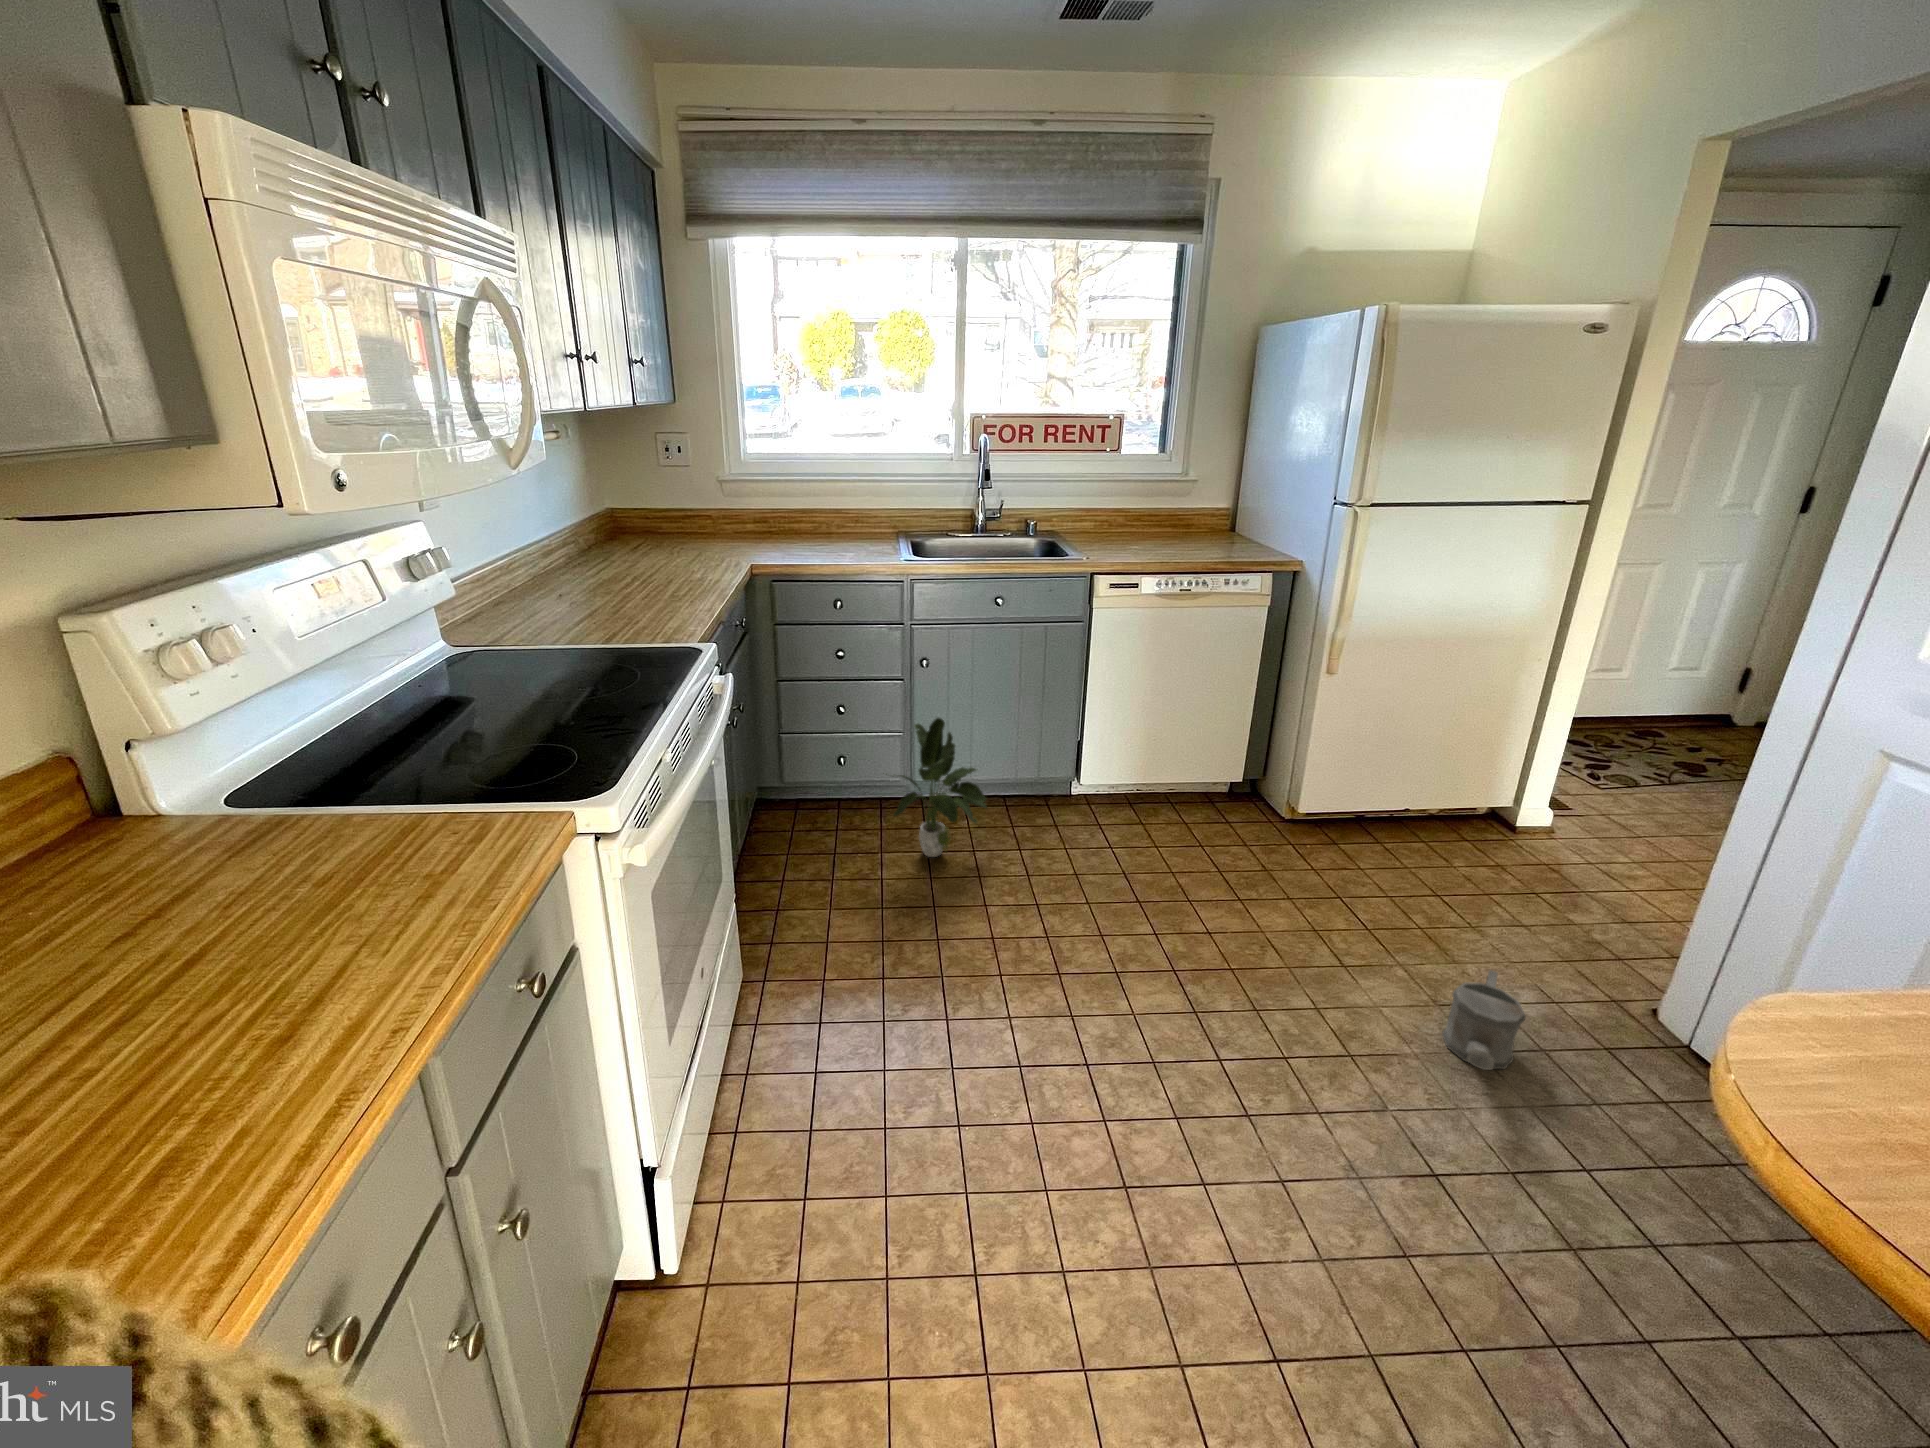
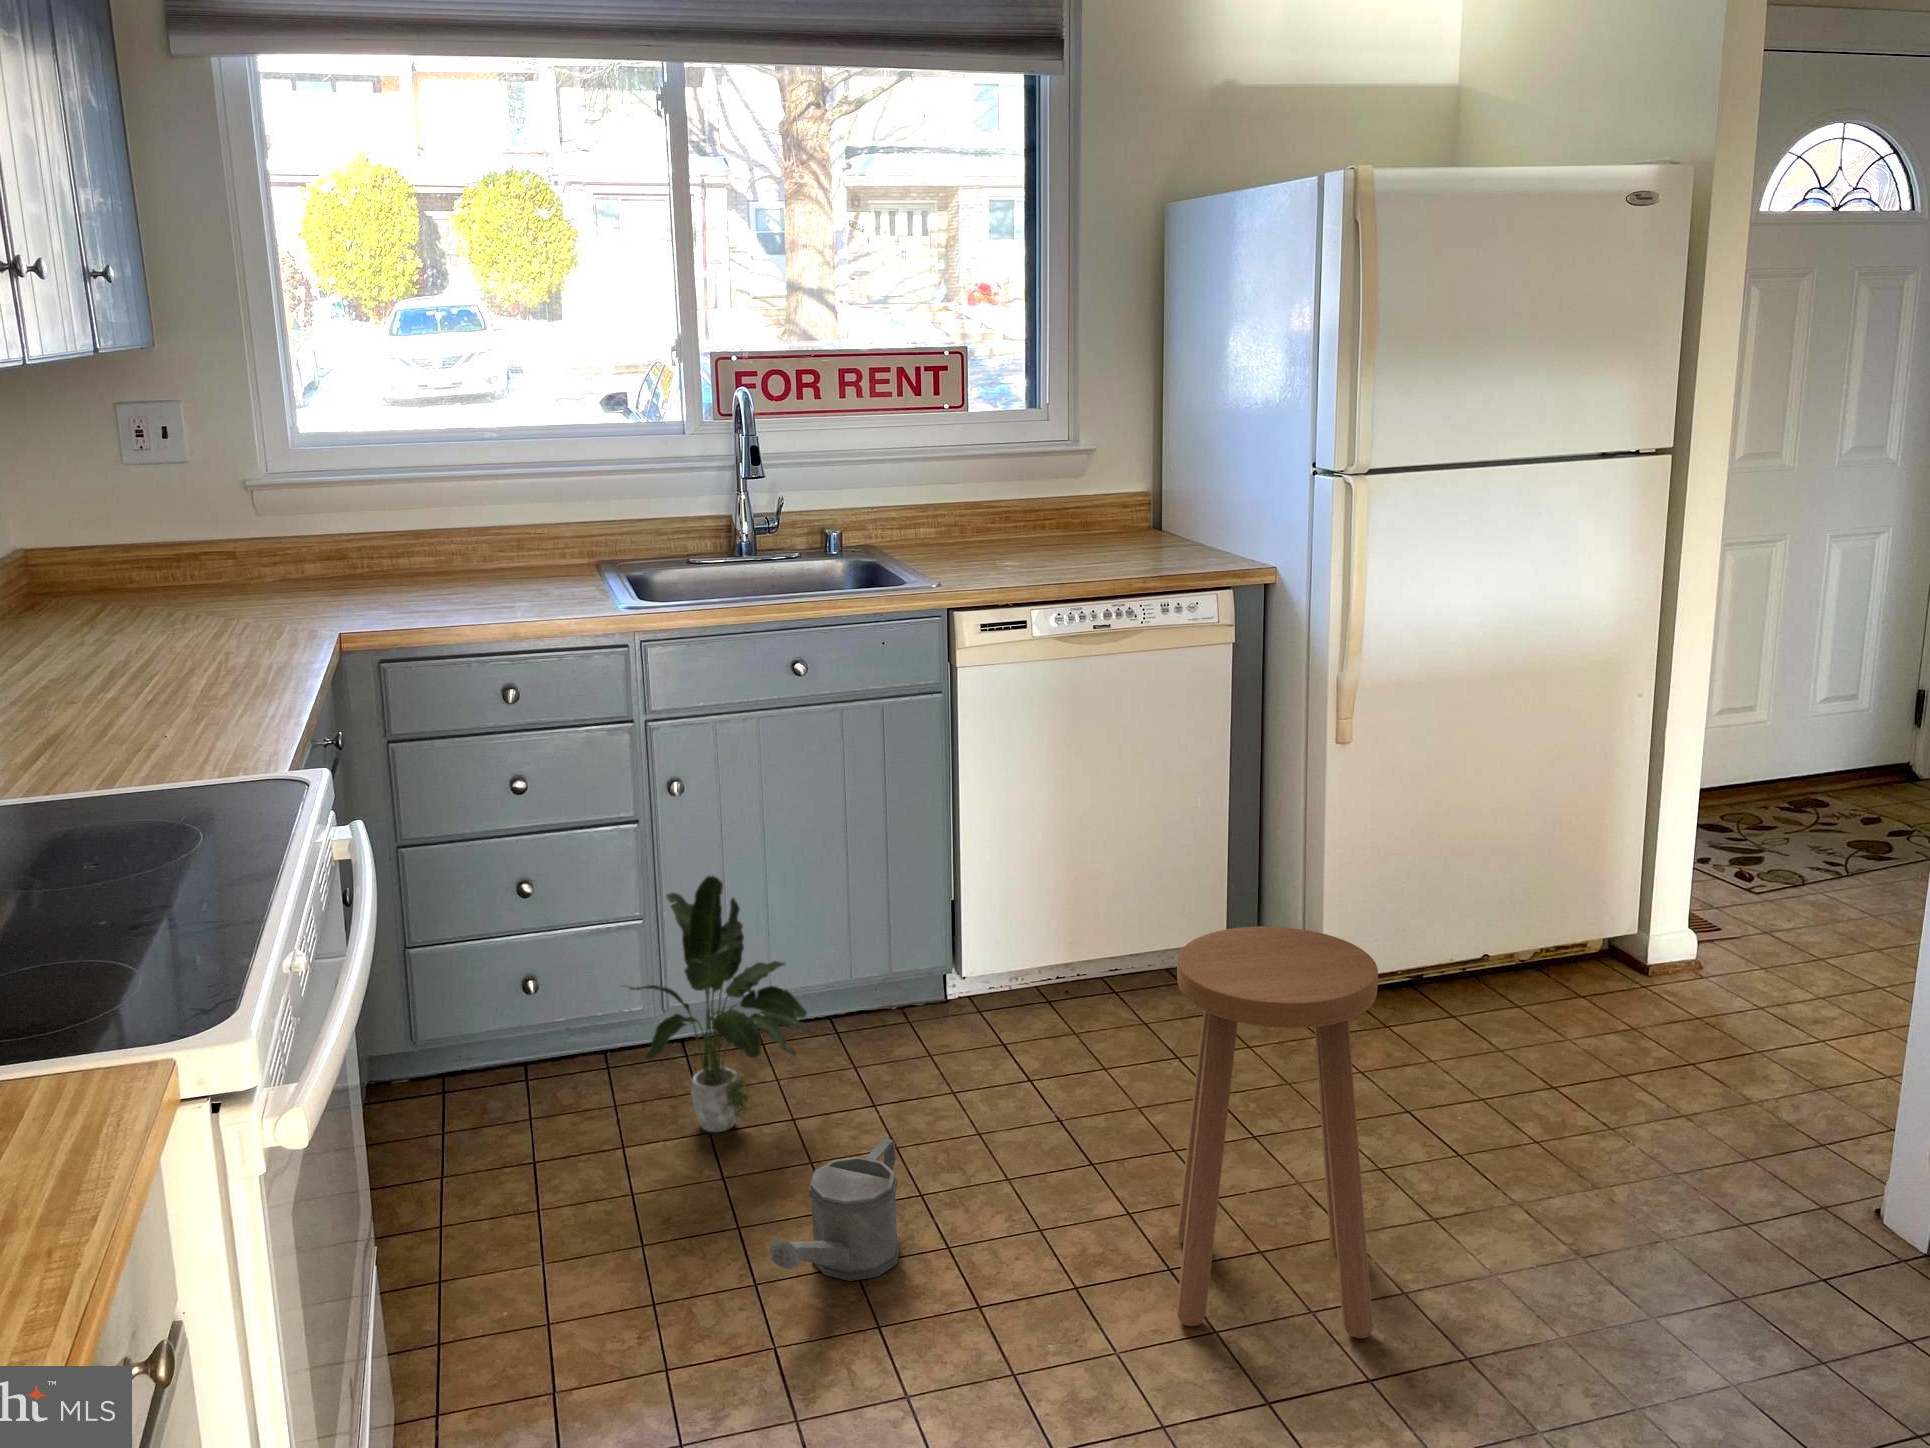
stool: none [1181,791,1337,1047] -> present [1177,926,1378,1338]
watering can: present [1442,970,1526,1070] -> present [770,1138,900,1281]

